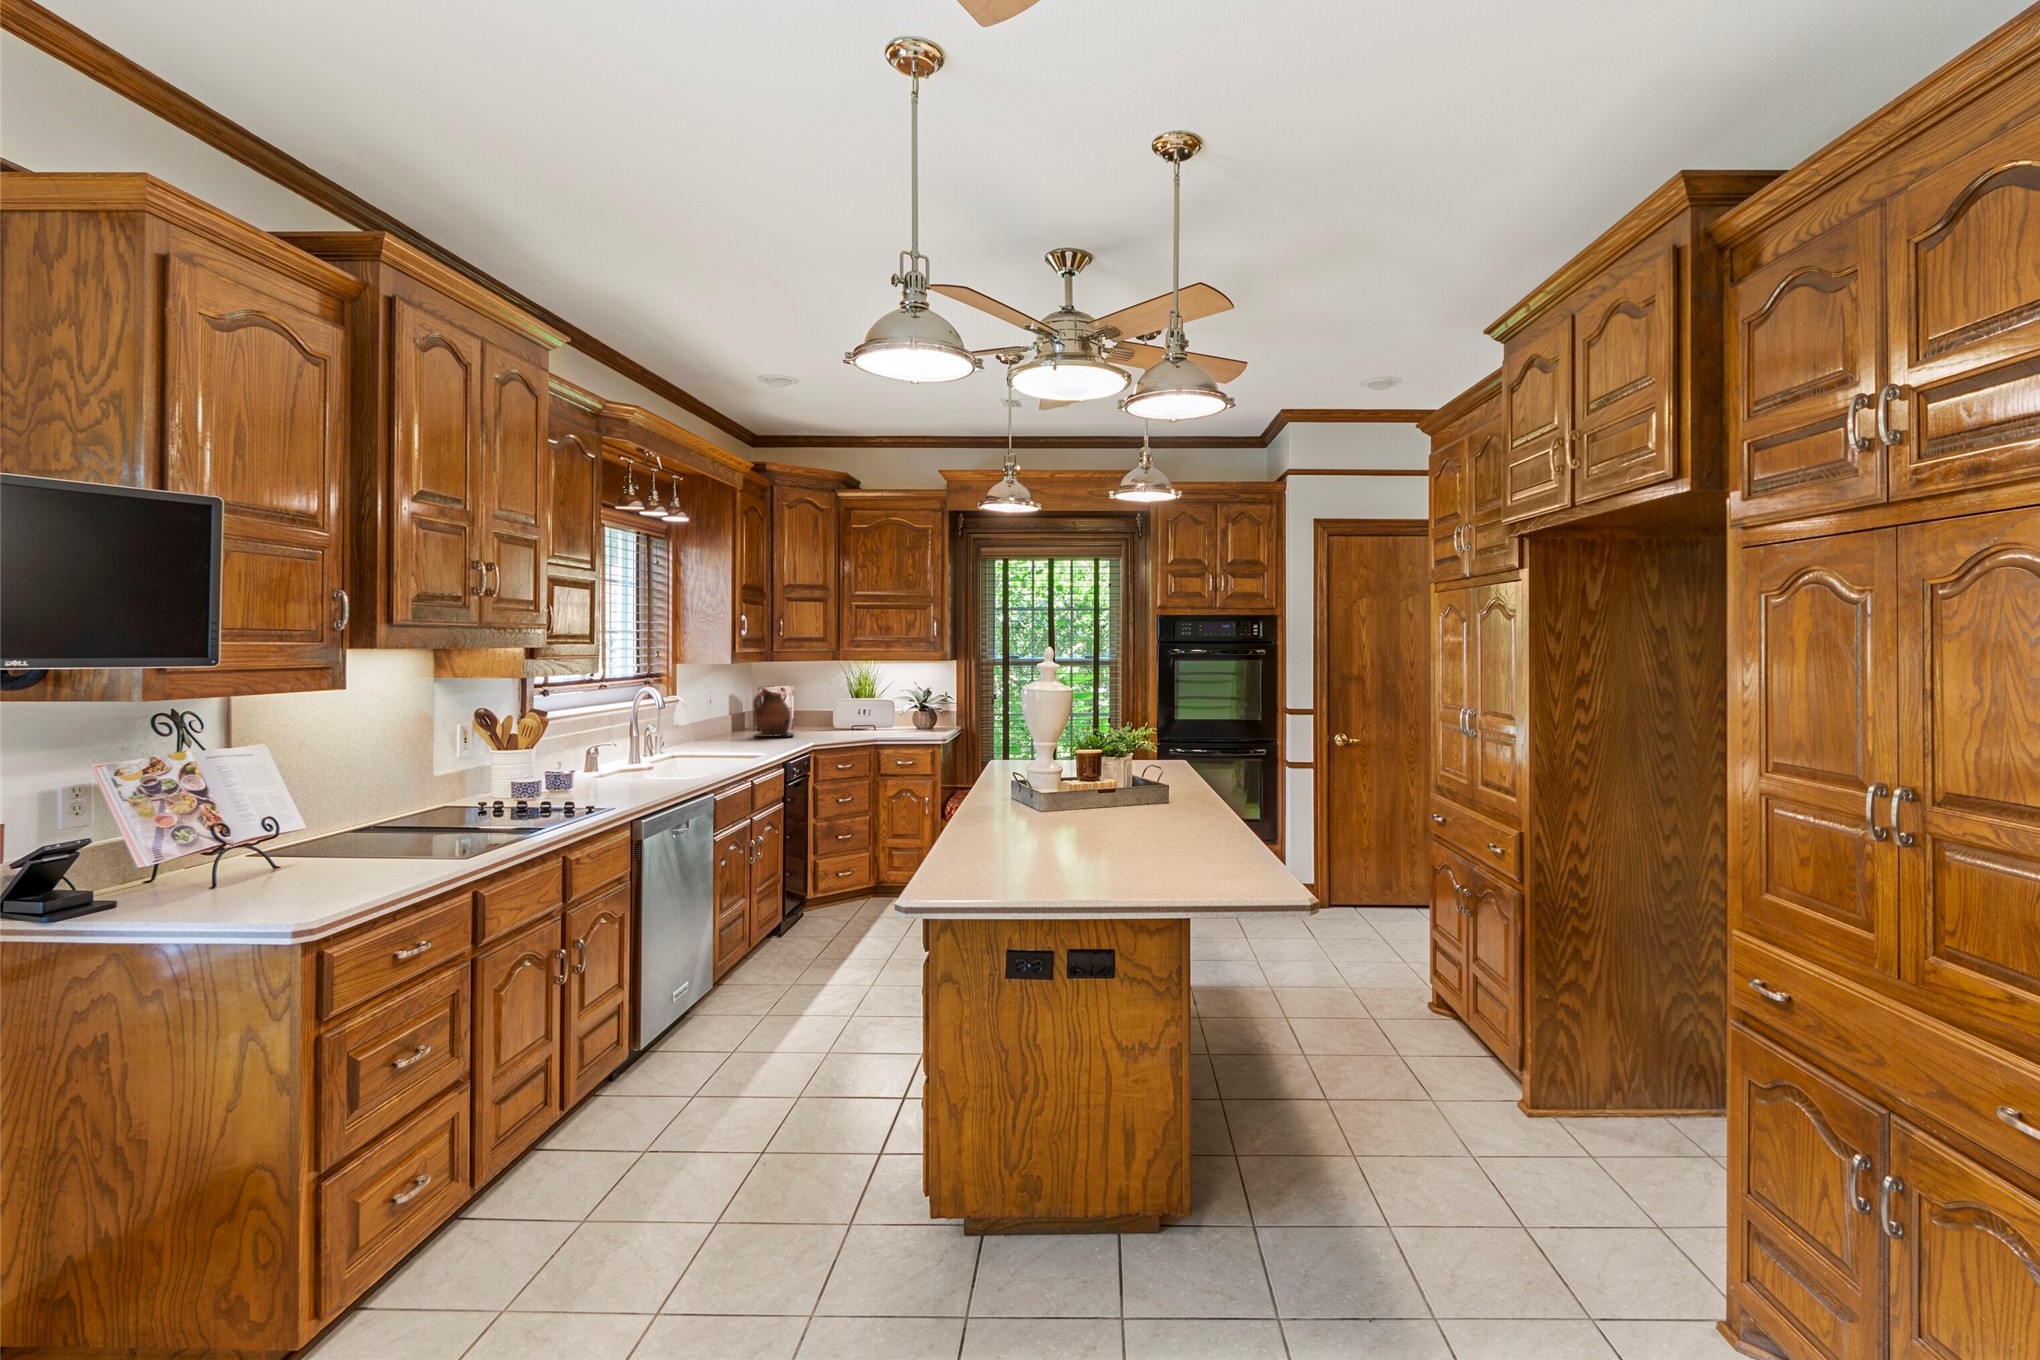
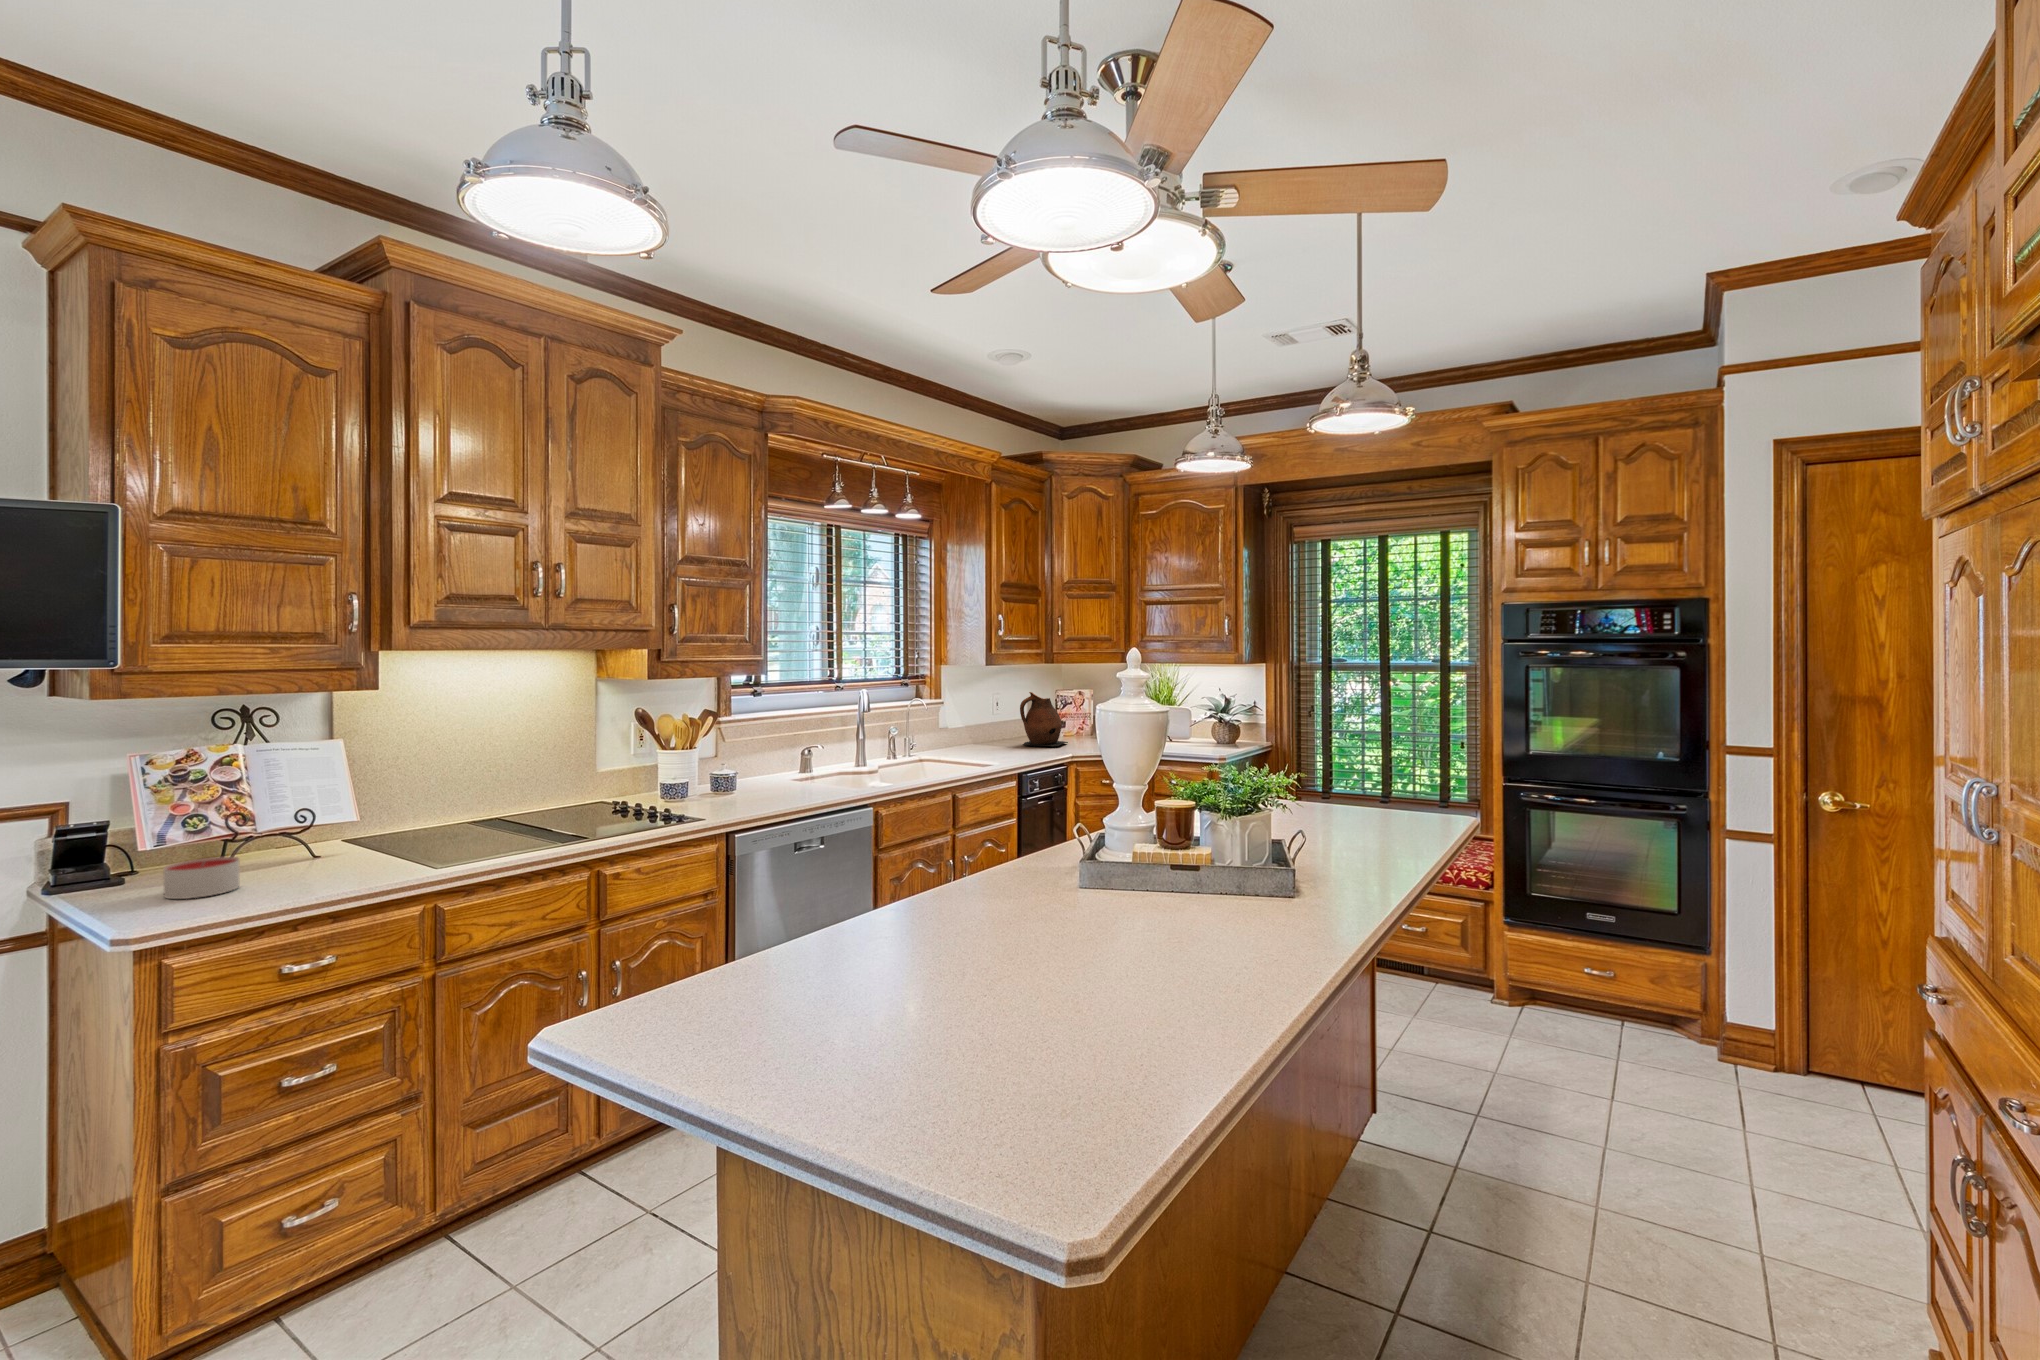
candle: none [210,861,287,905] -> present [164,857,240,899]

